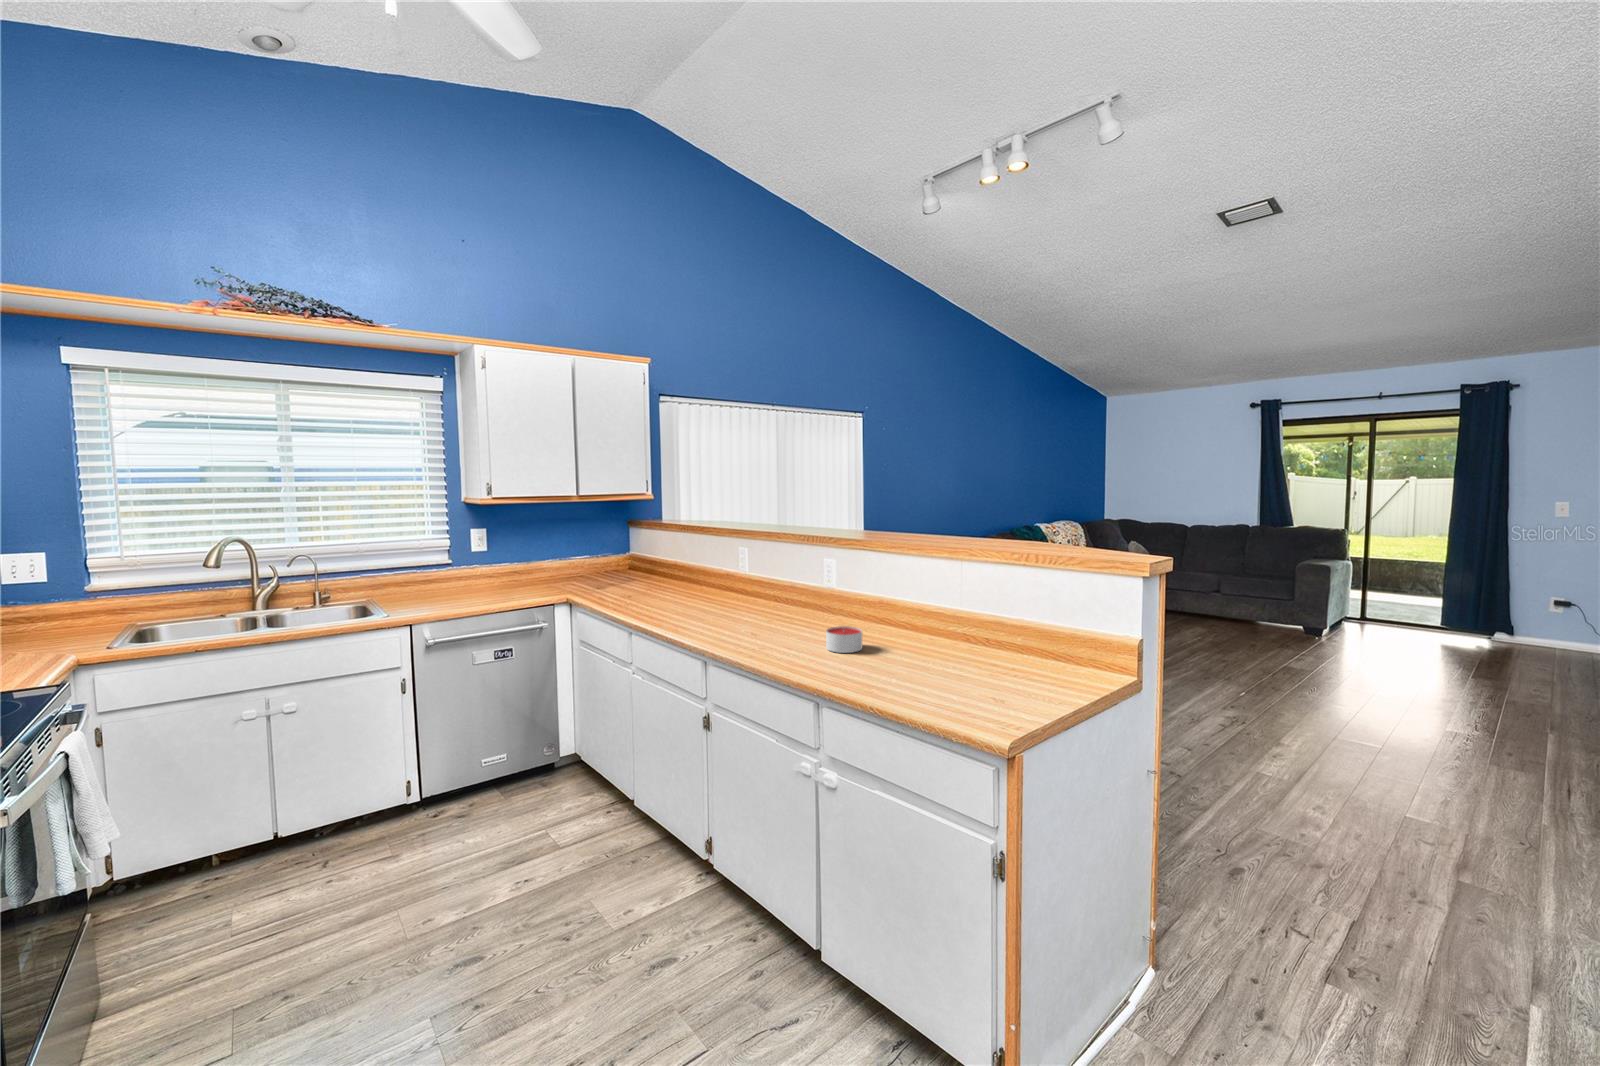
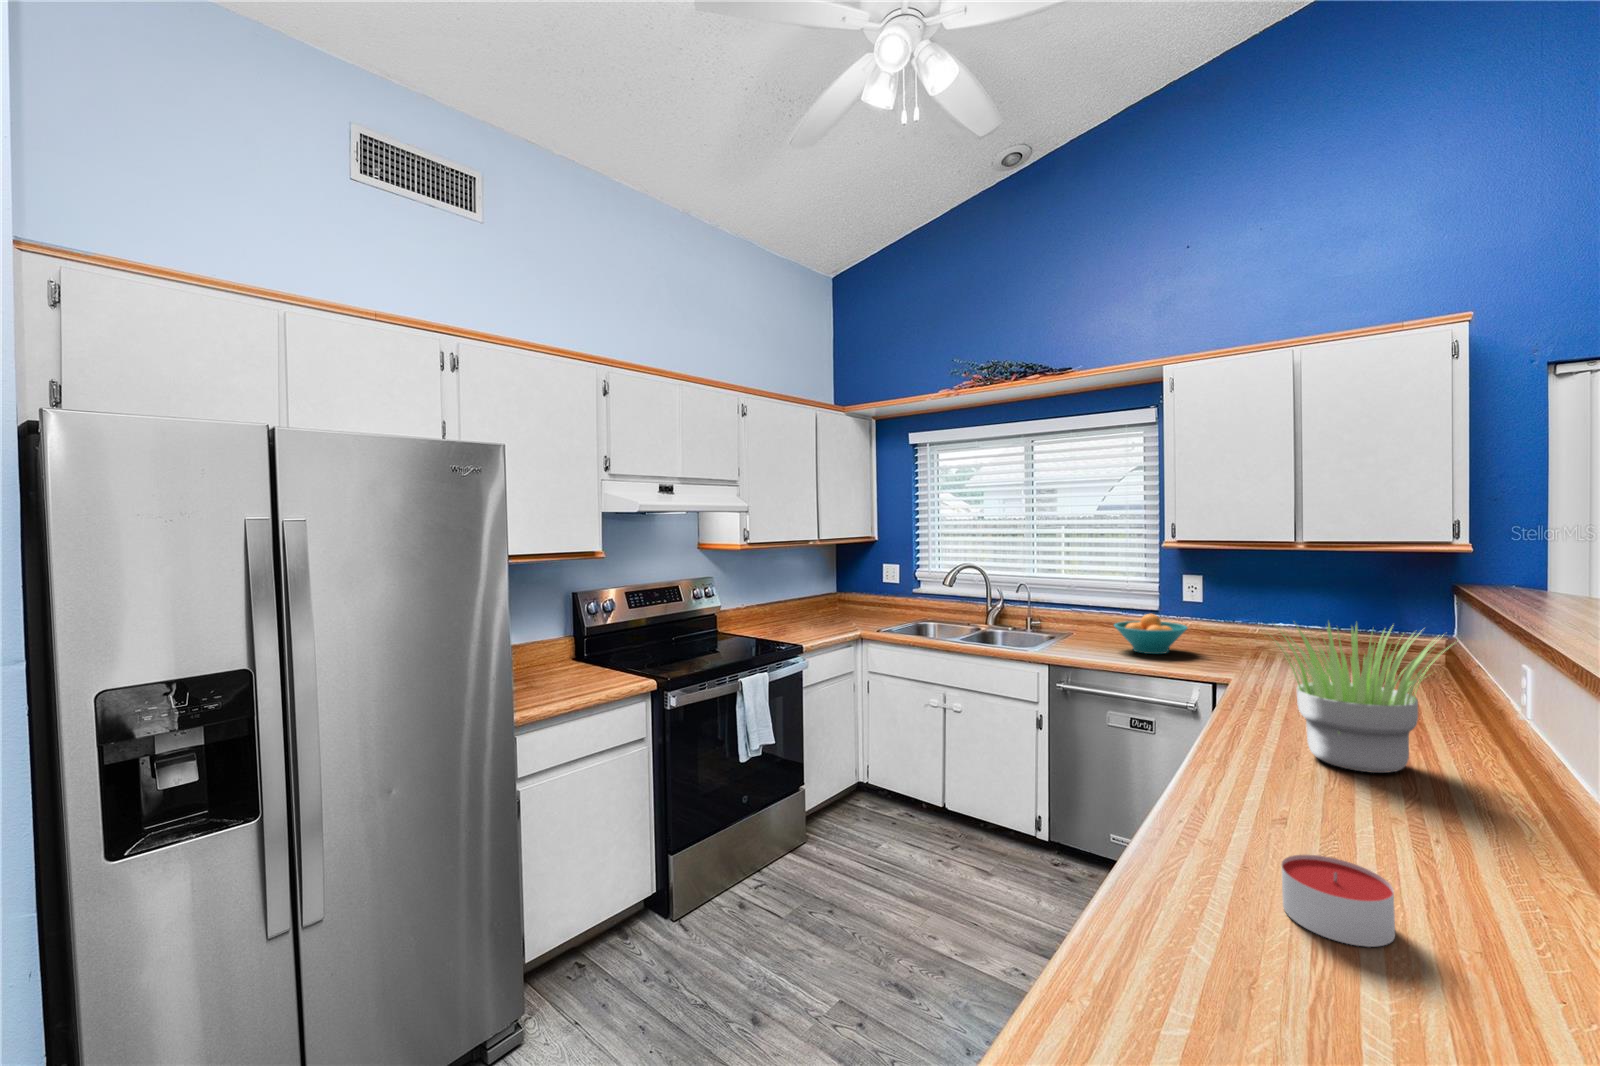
potted plant: none [678,539,762,616] -> present [1277,624,1442,773]
fruit bowl: none [445,565,509,601] -> present [1114,614,1188,654]

